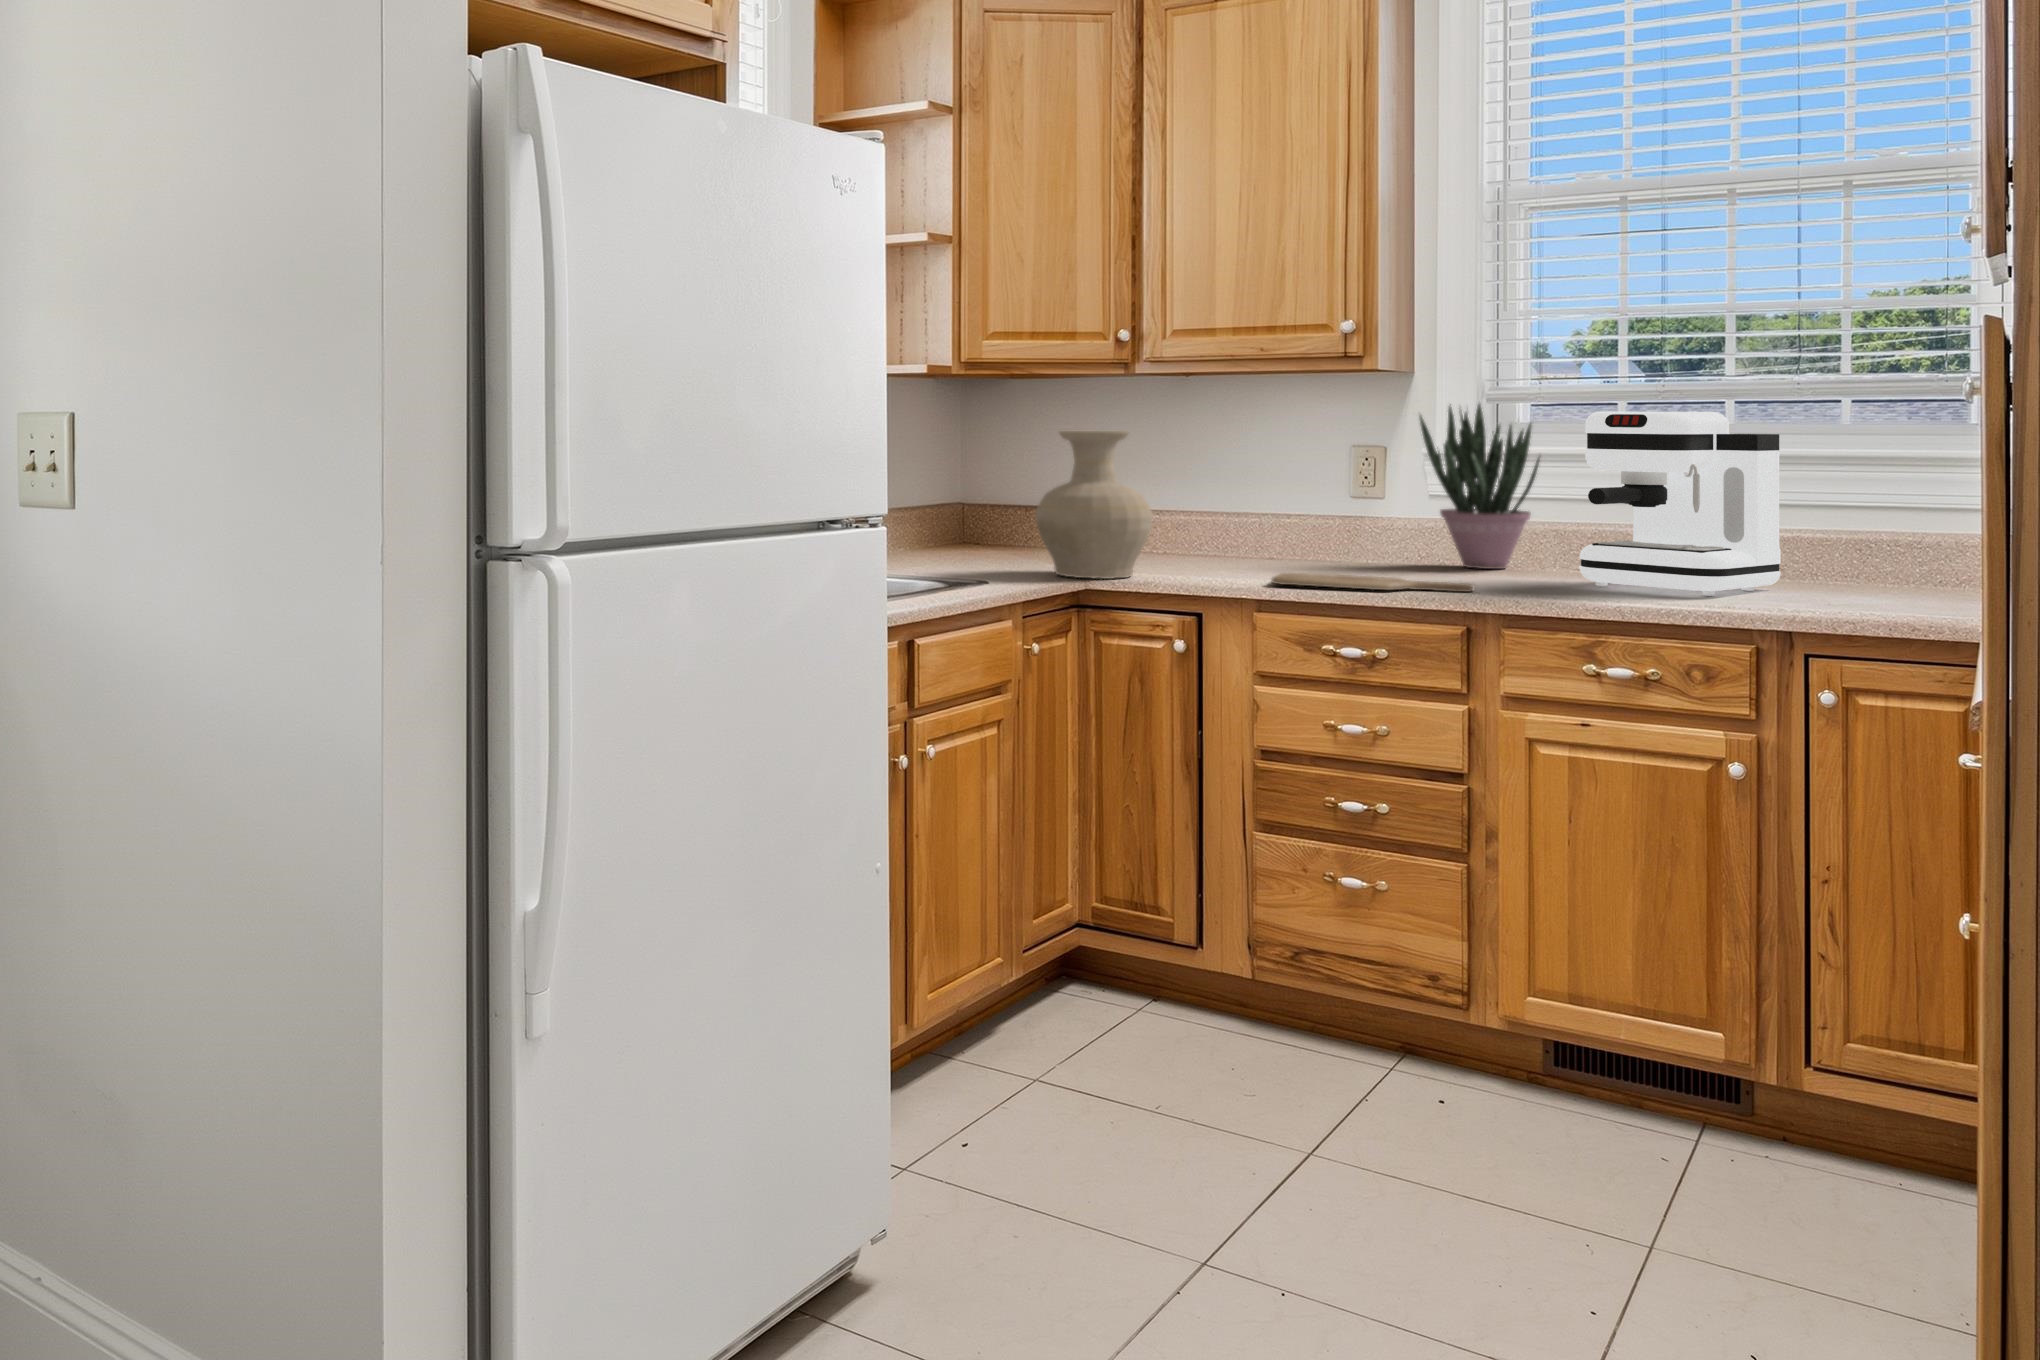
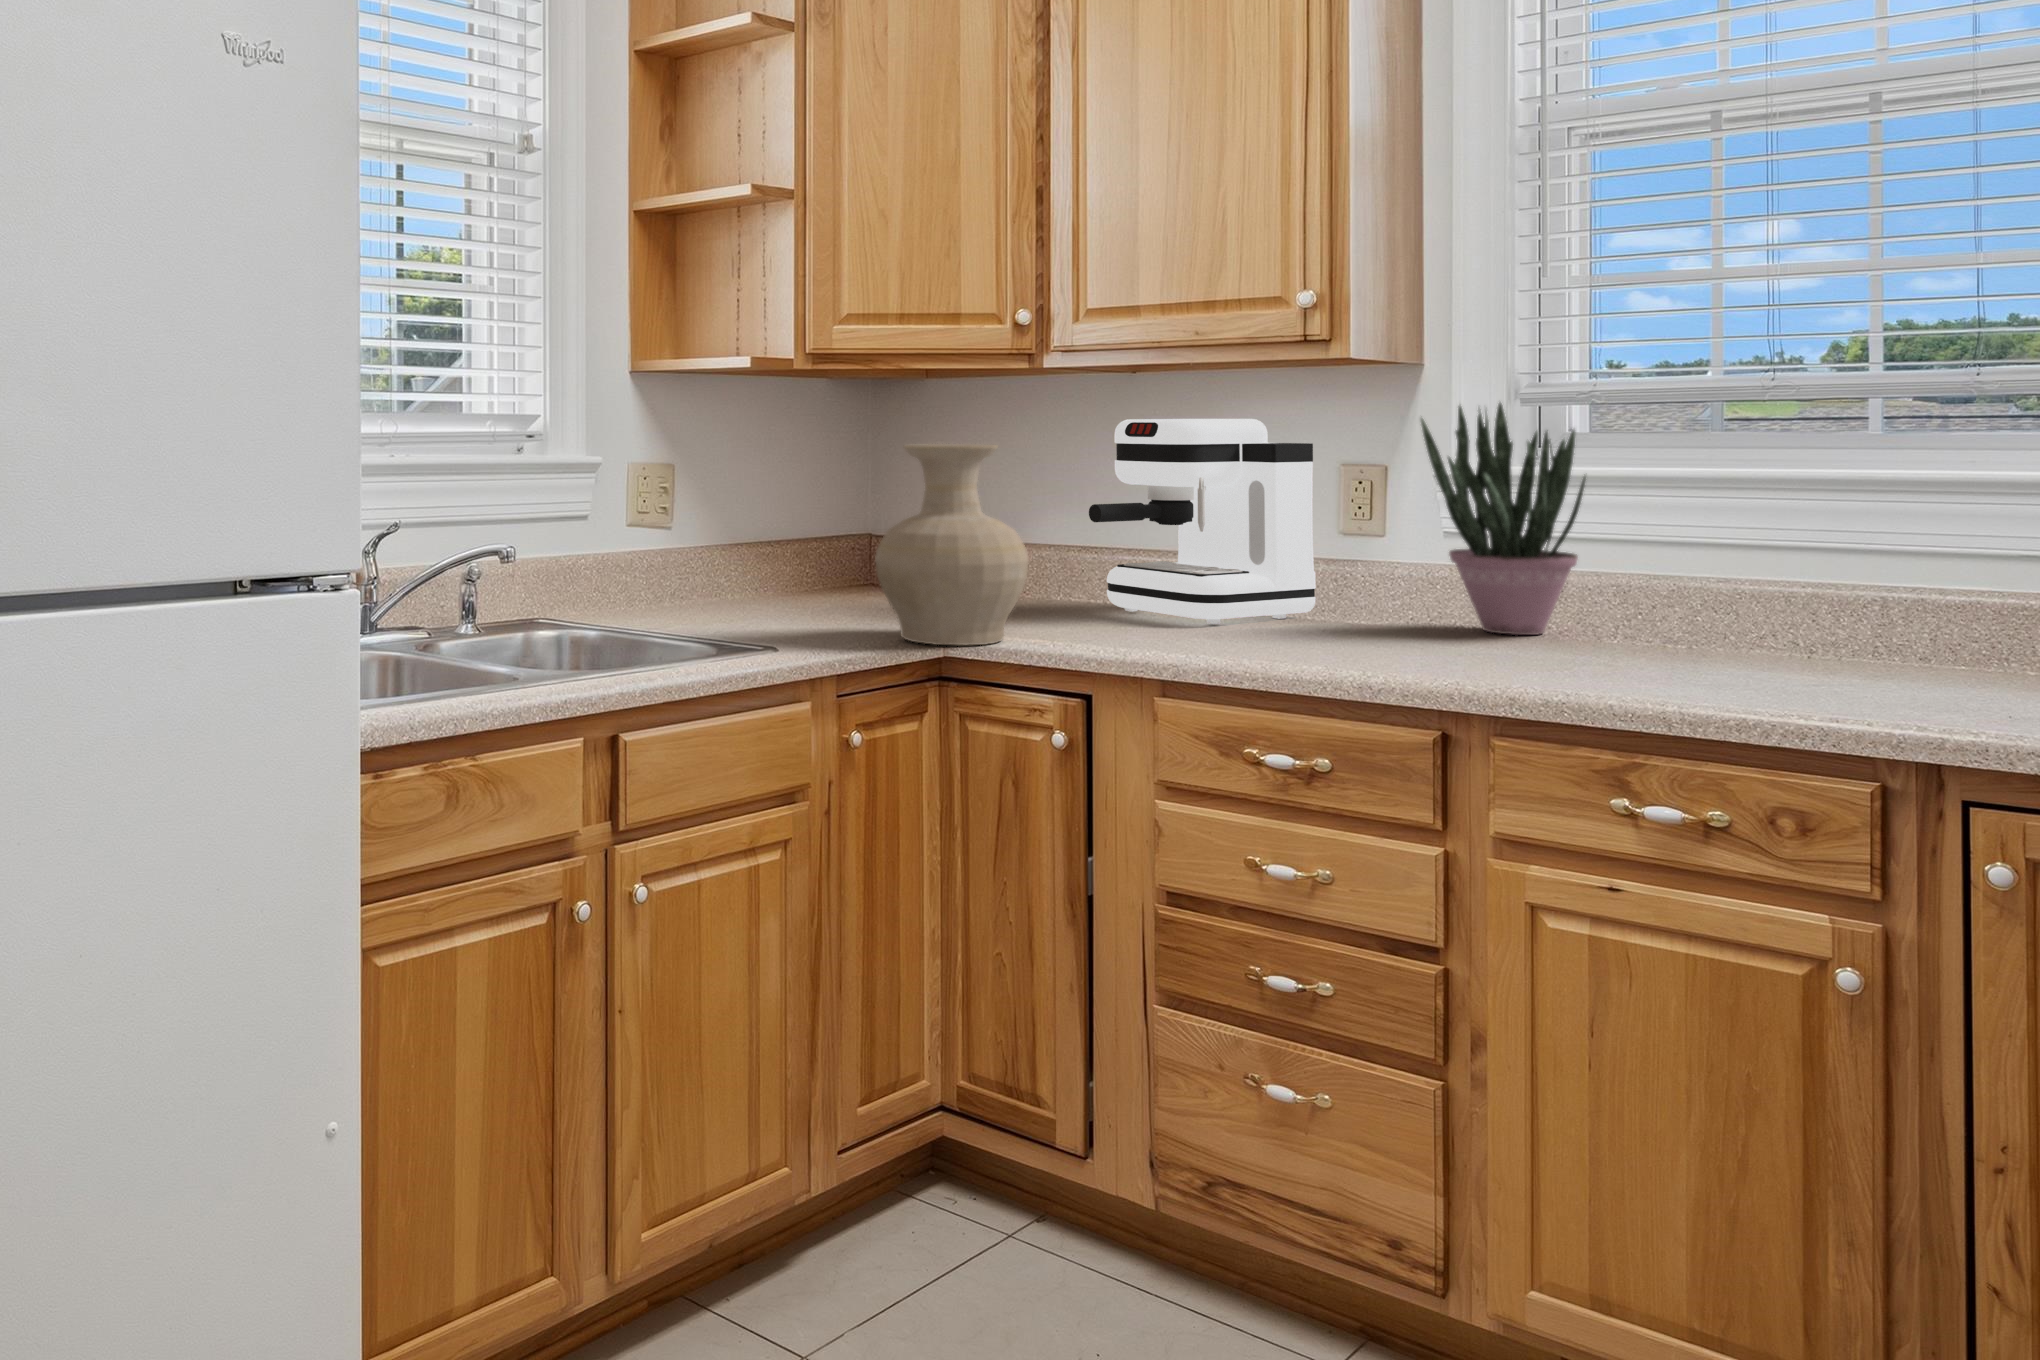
coffee maker: present [1580,412,1781,595] -> present [1089,419,1316,624]
cutting board: present [1272,573,1474,592] -> none [1170,642,1458,679]

